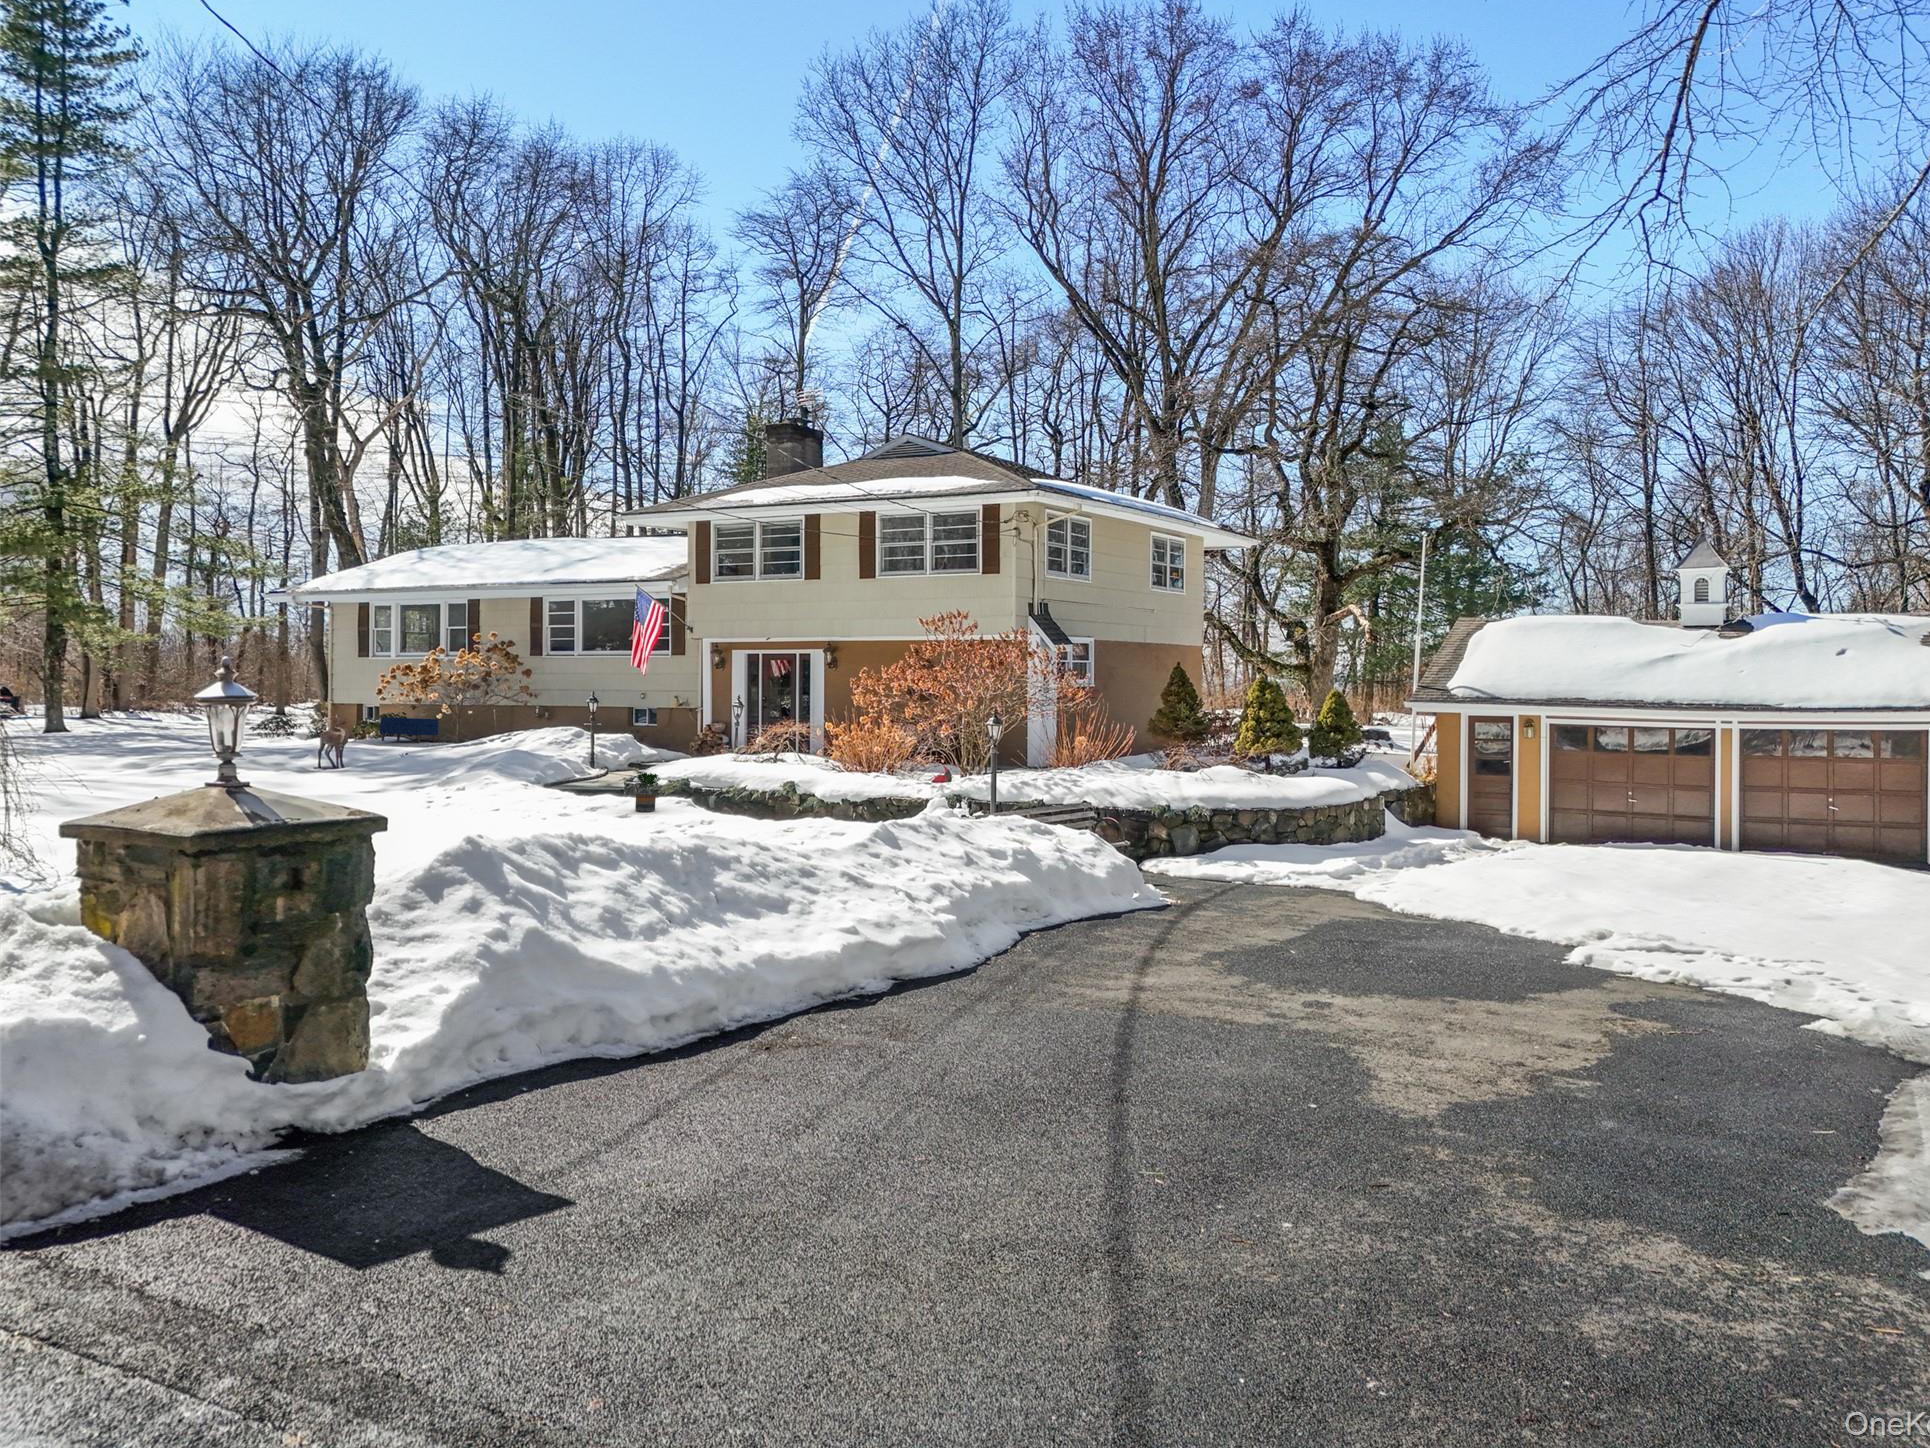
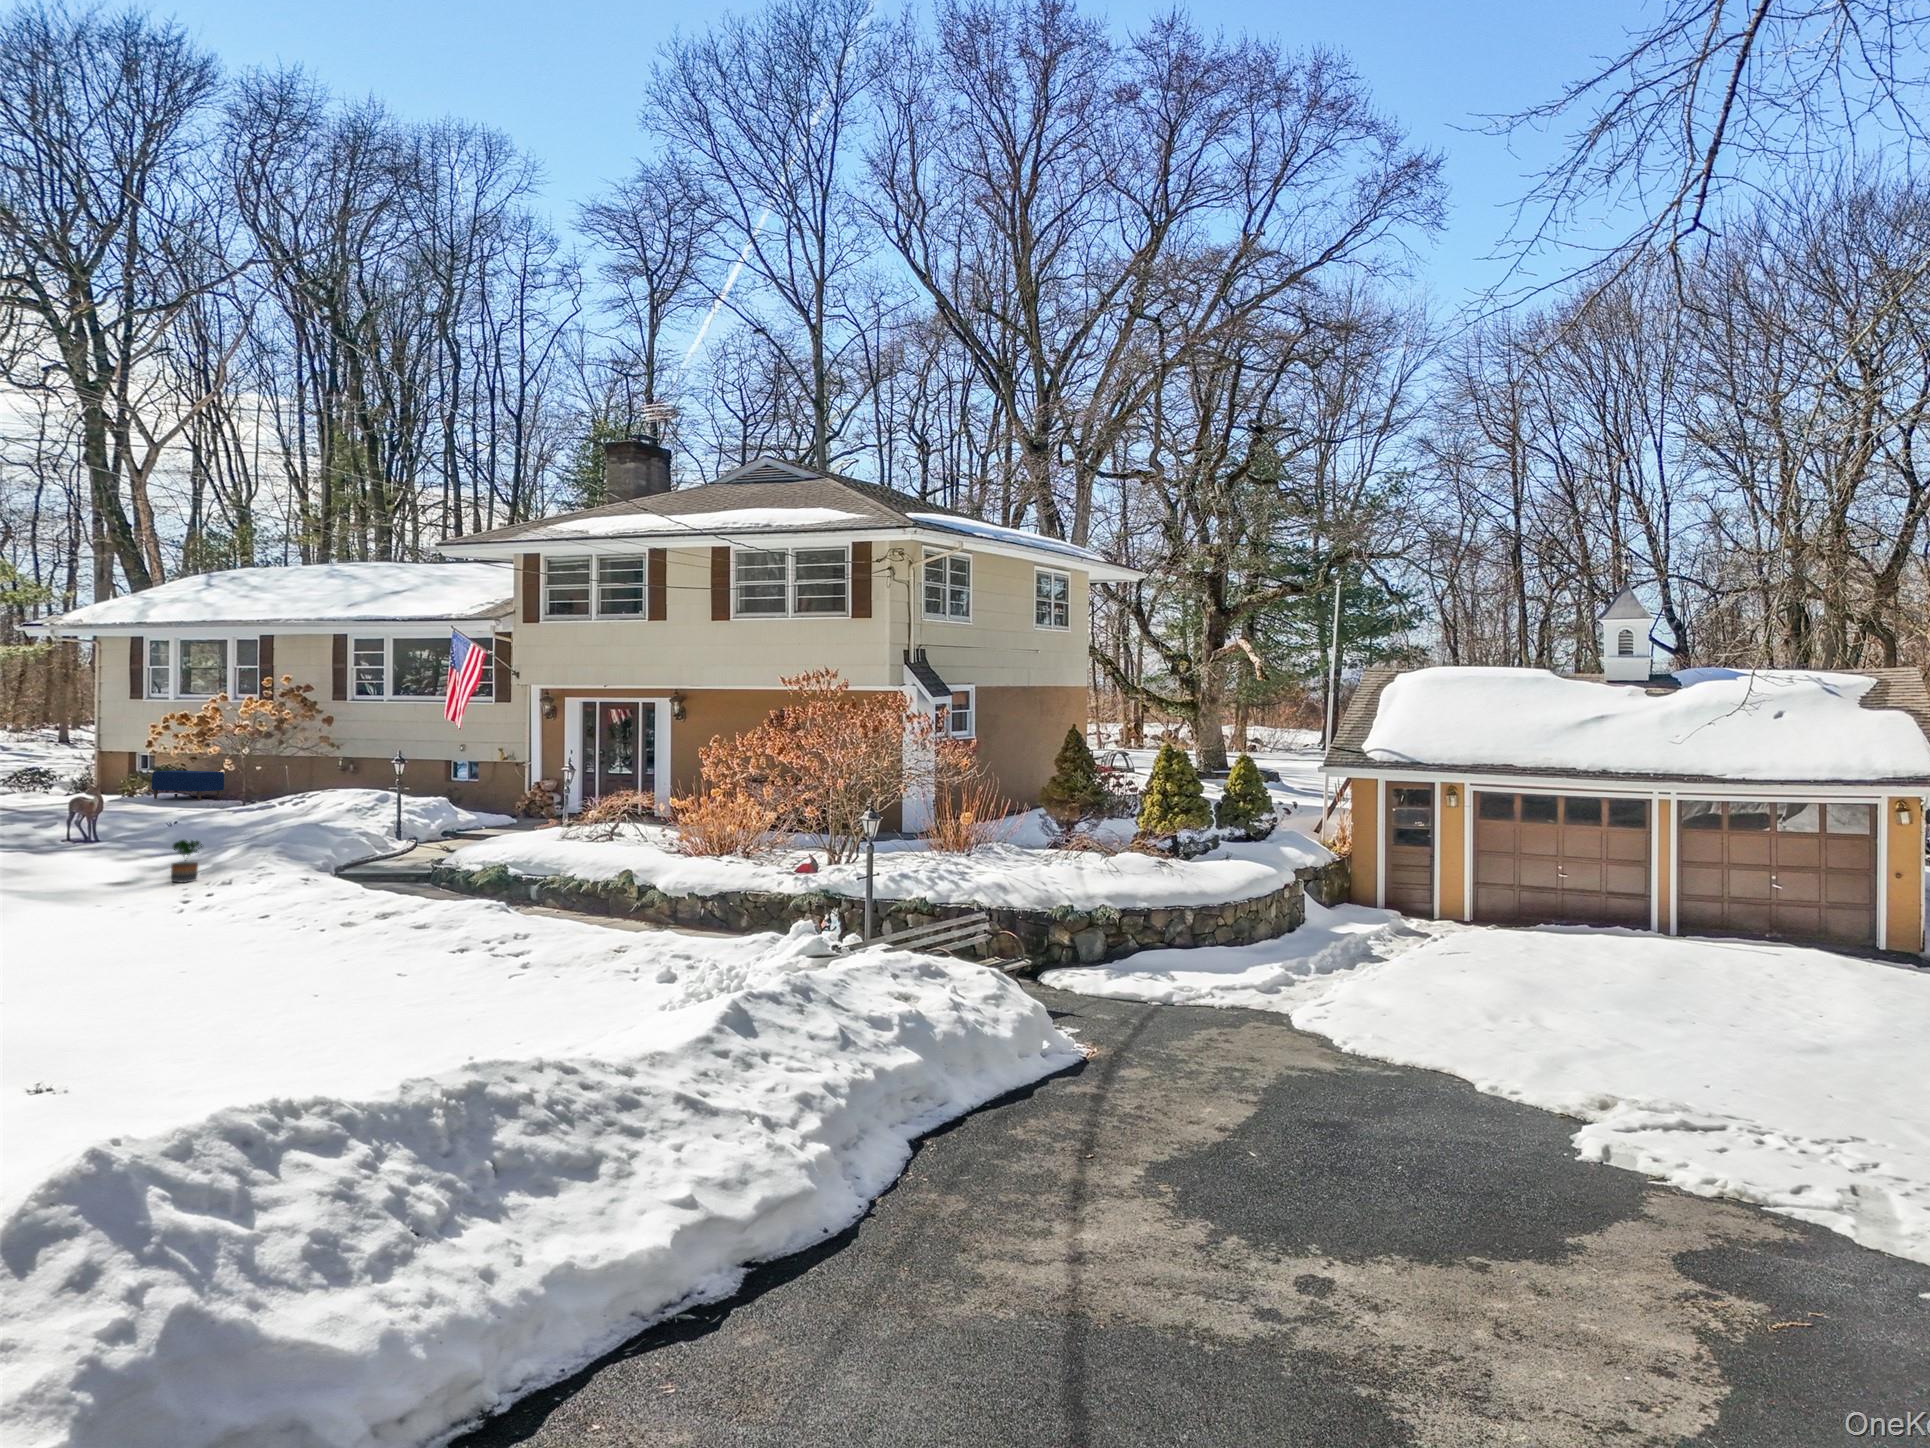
potted tree: present [635,772,661,812] -> present [171,840,202,883]

